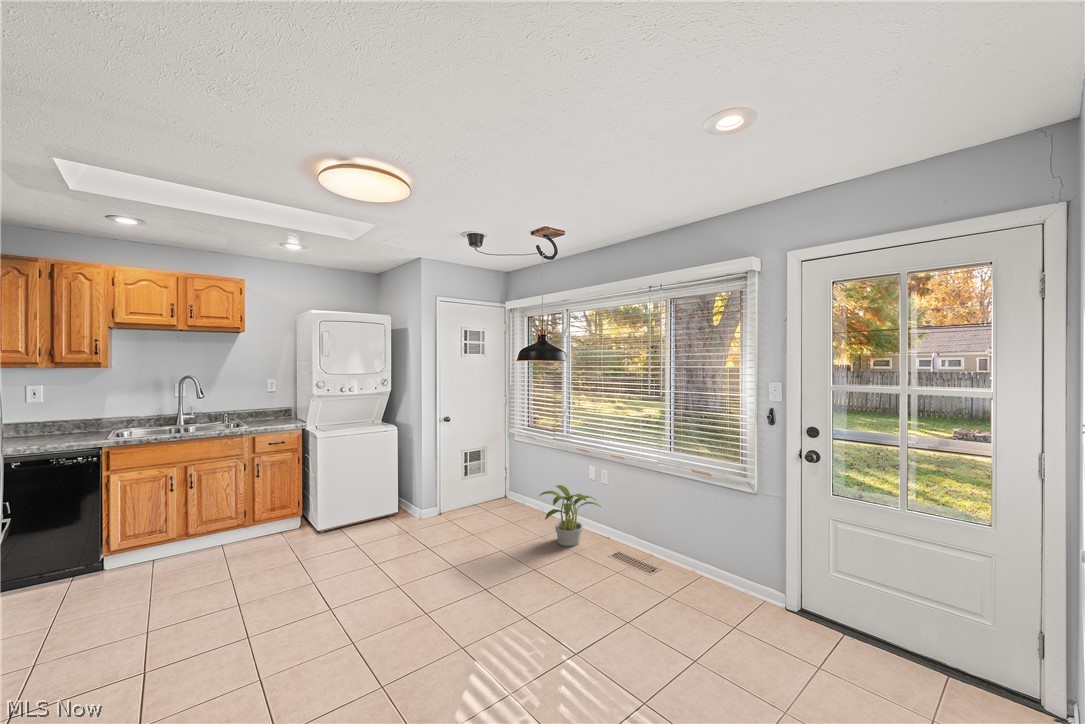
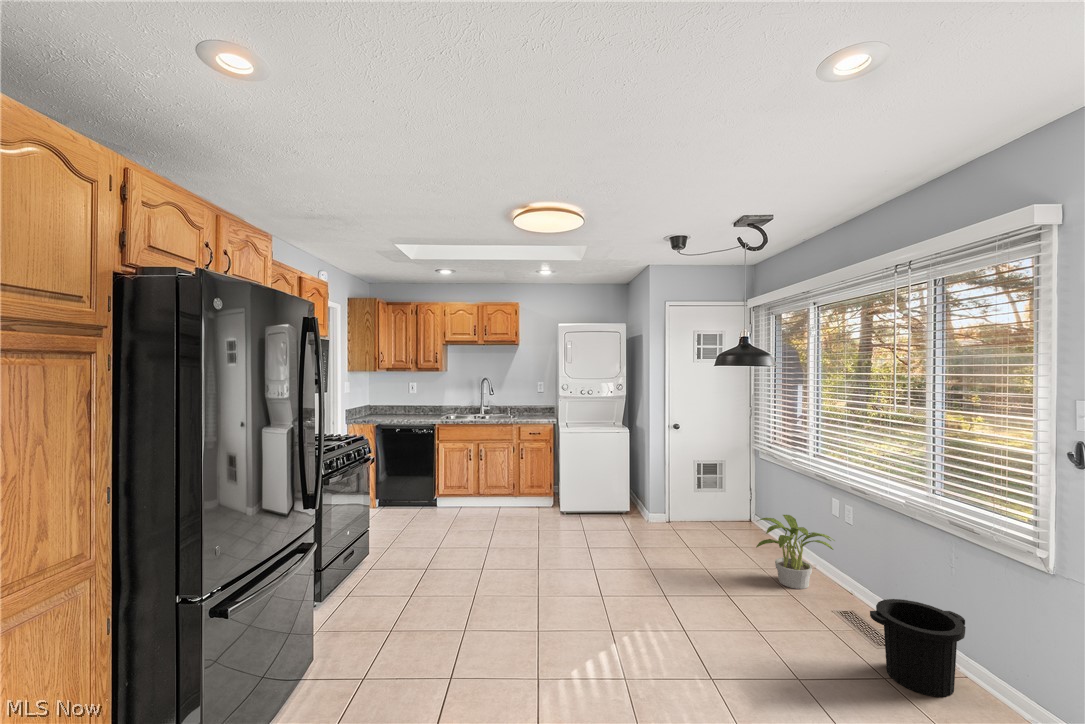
trash can: none [660,534,715,602] -> present [870,599,966,697]

